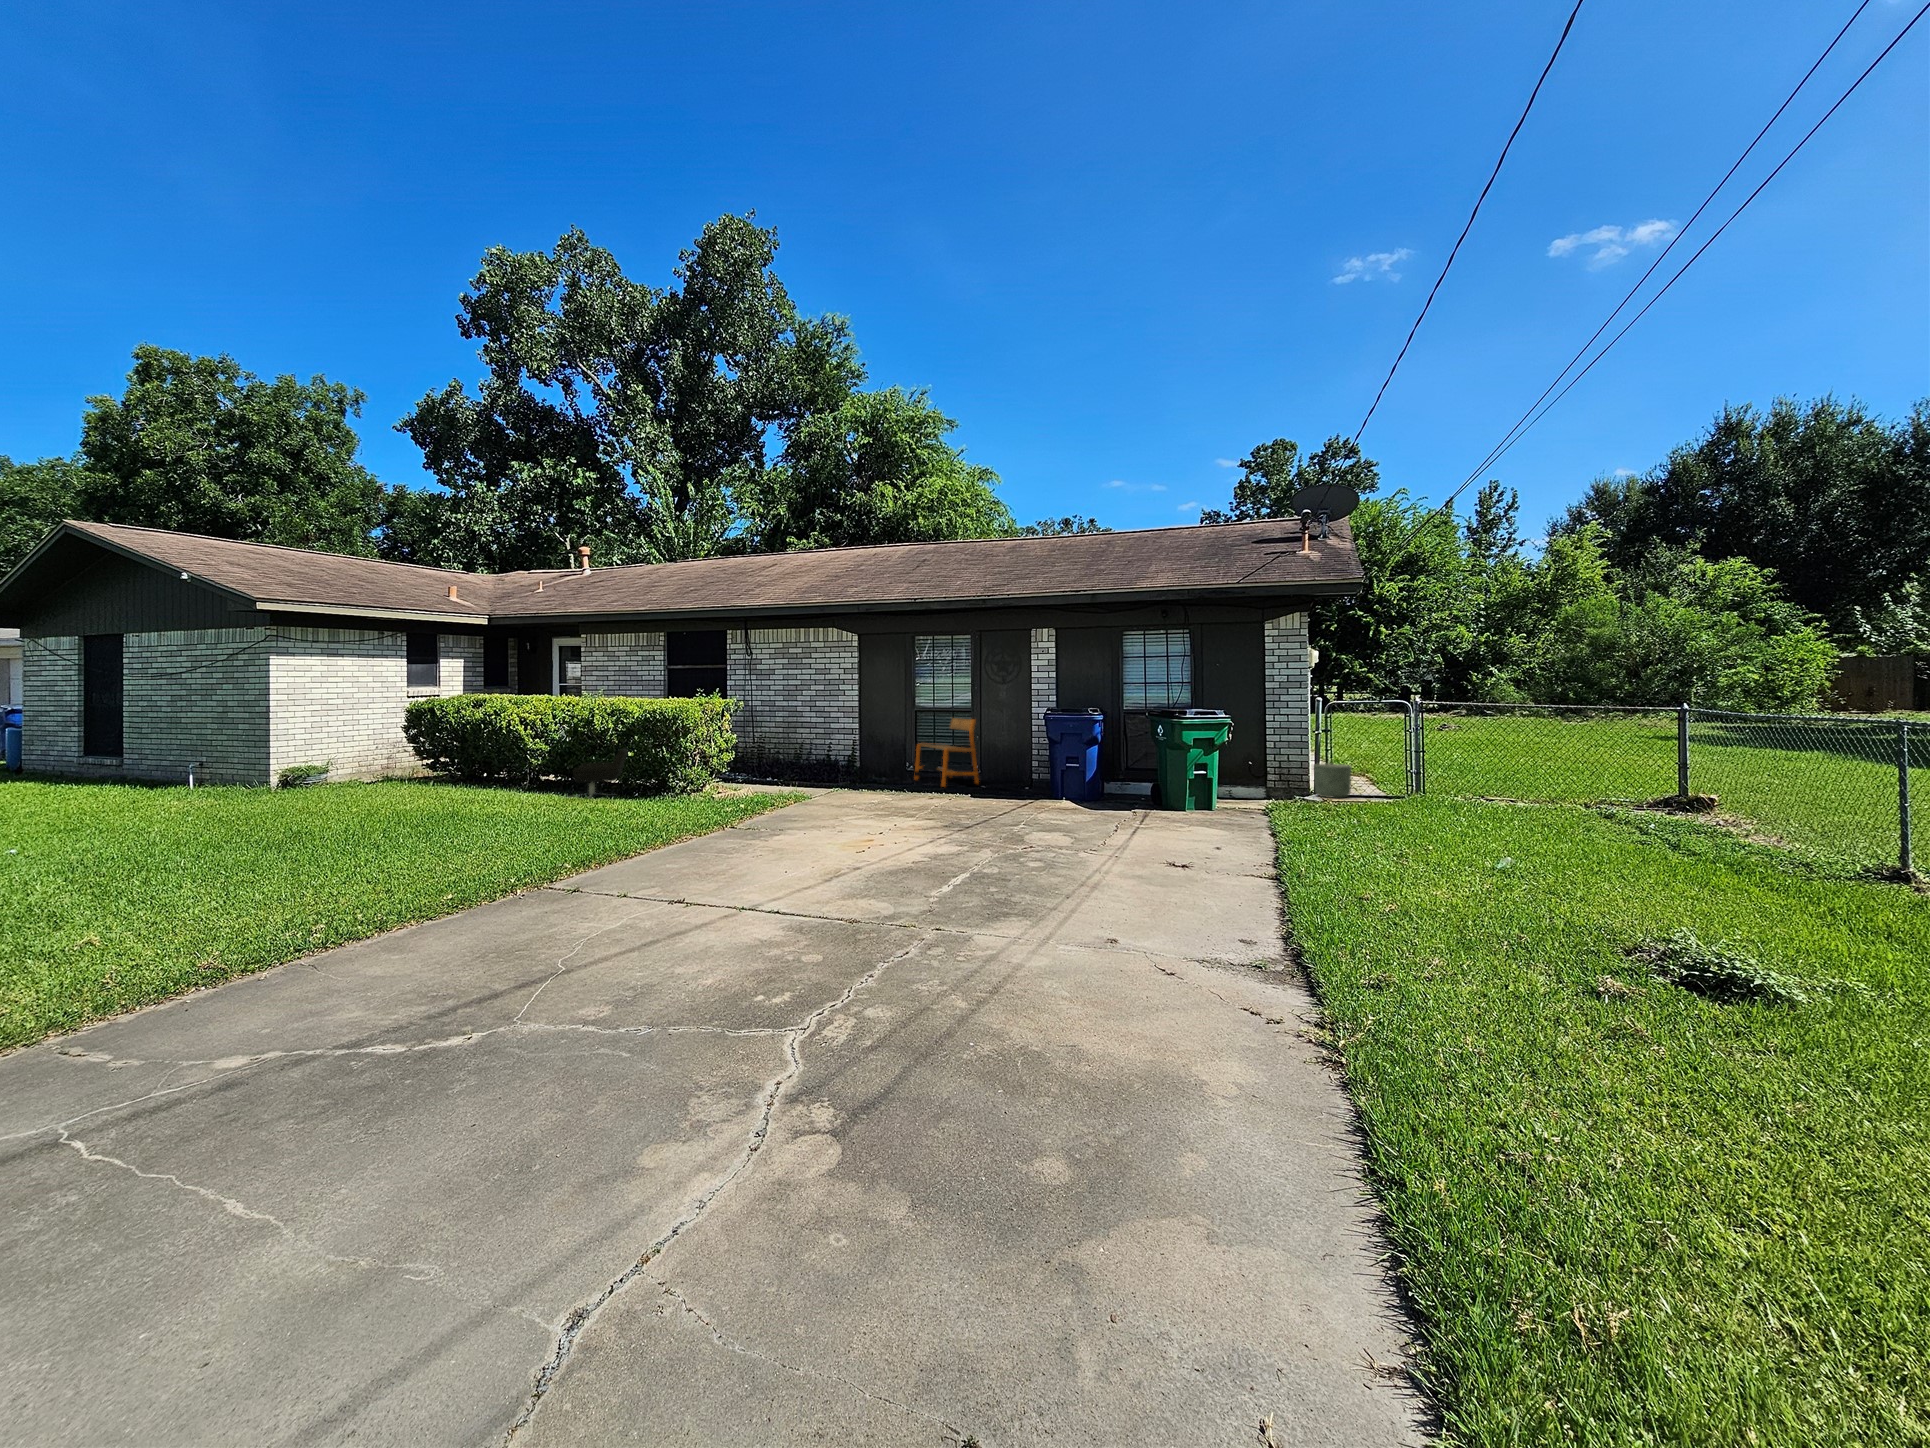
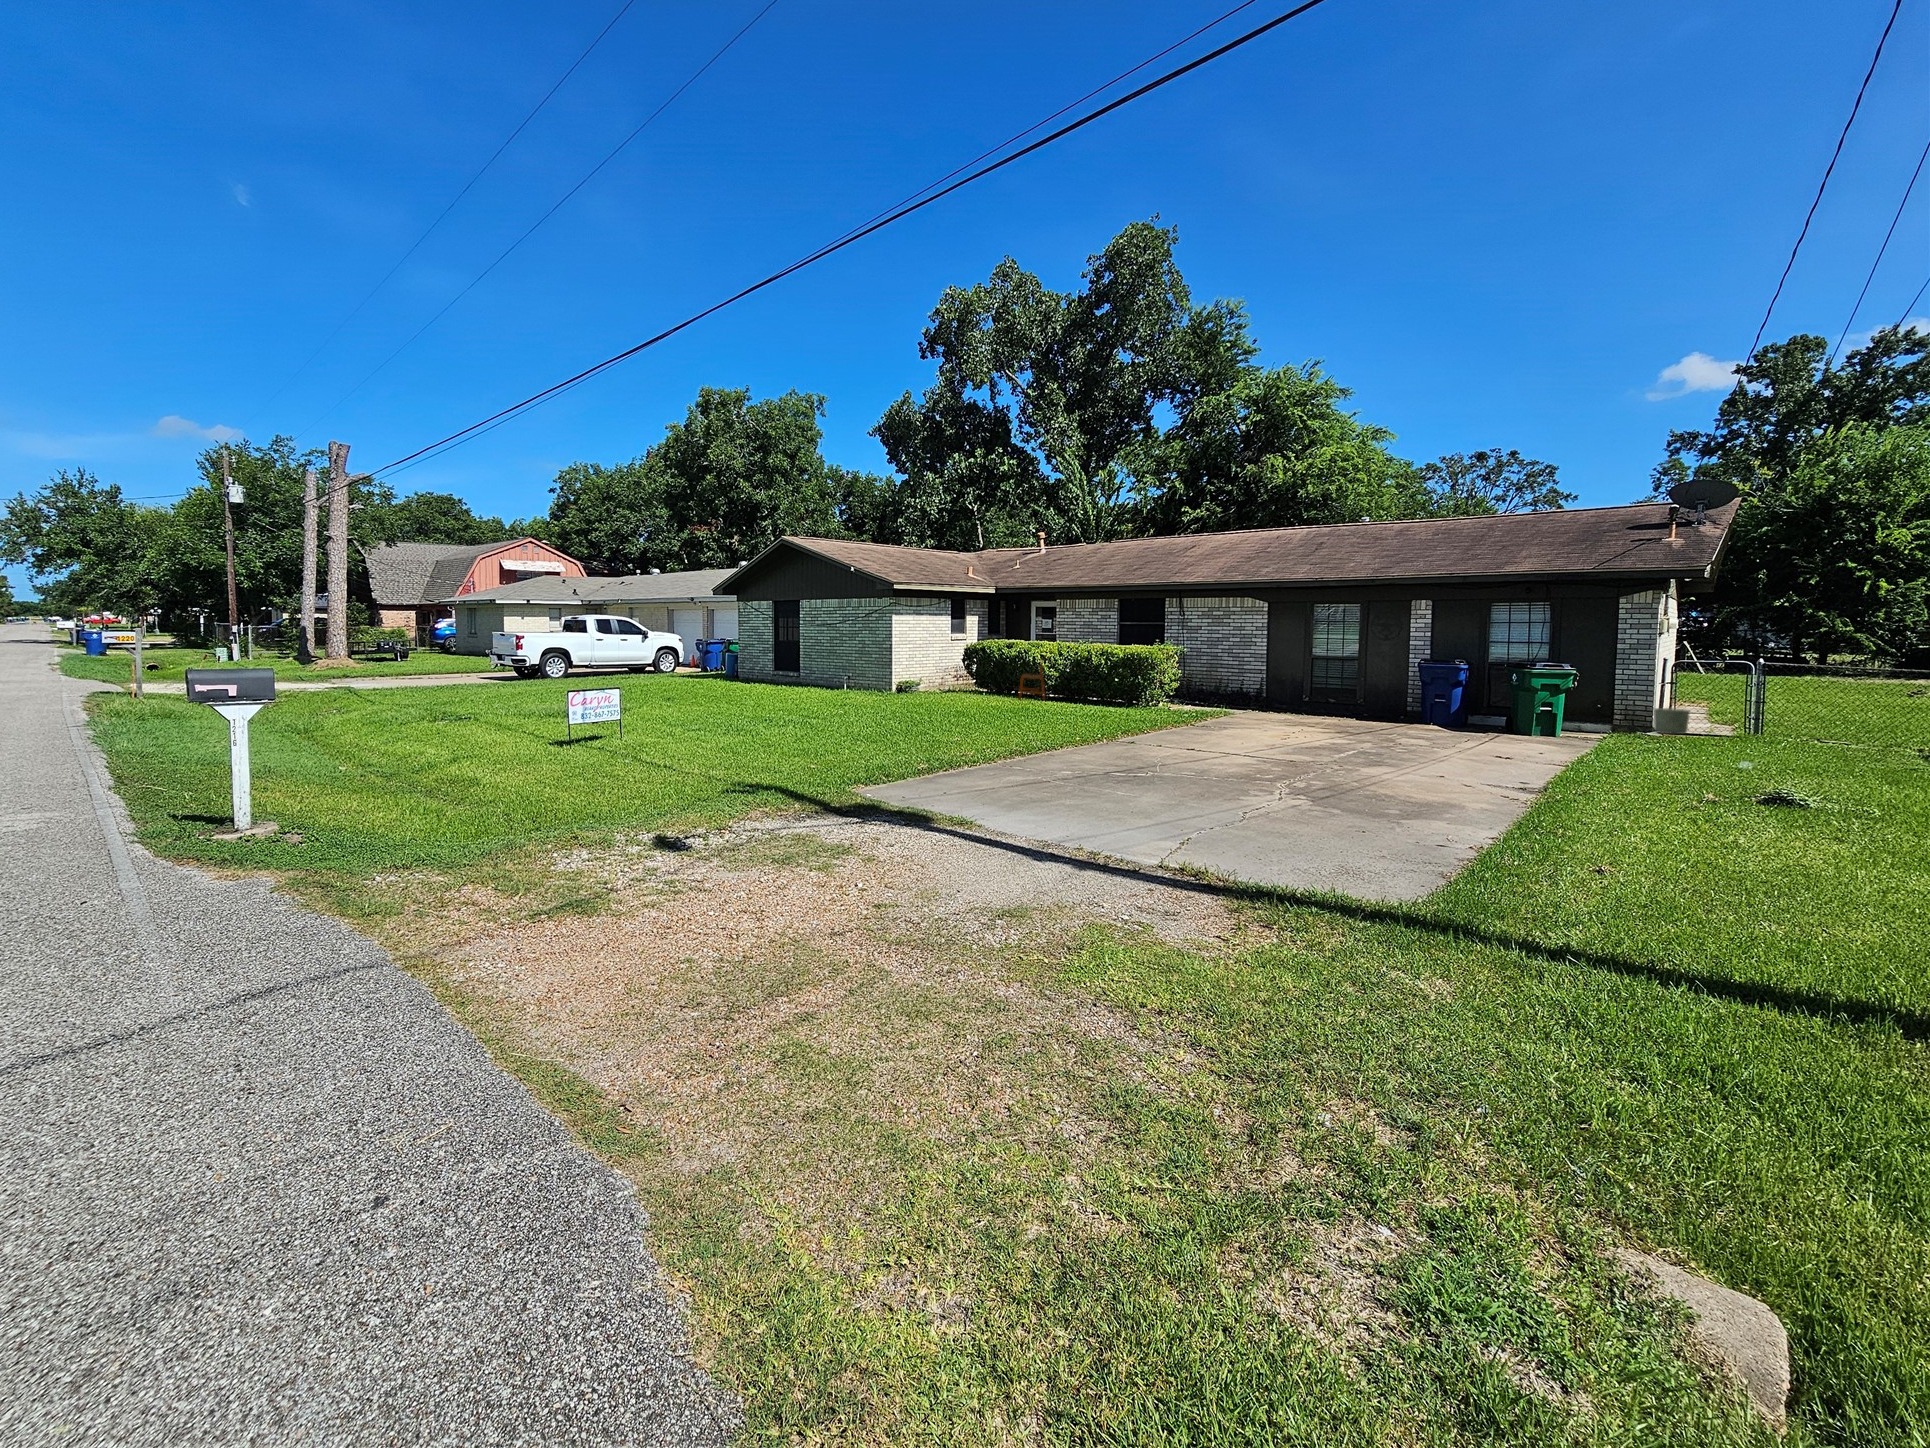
bench: present [915,718,979,787] -> present [1019,660,1045,699]
lounge chair: present [573,748,629,798] -> none [1077,676,1115,707]

